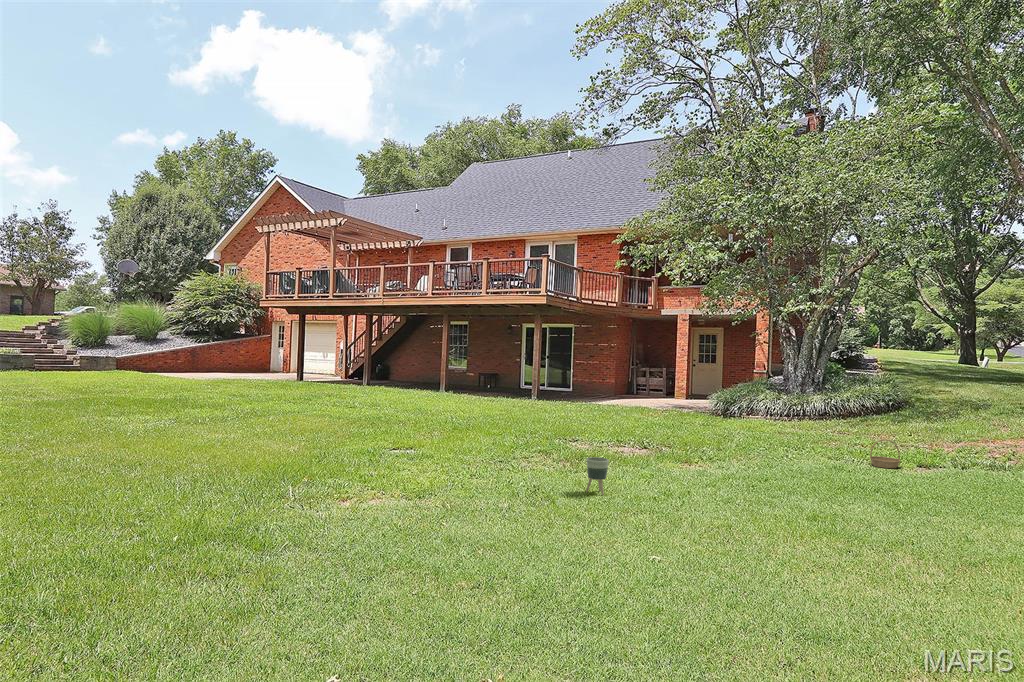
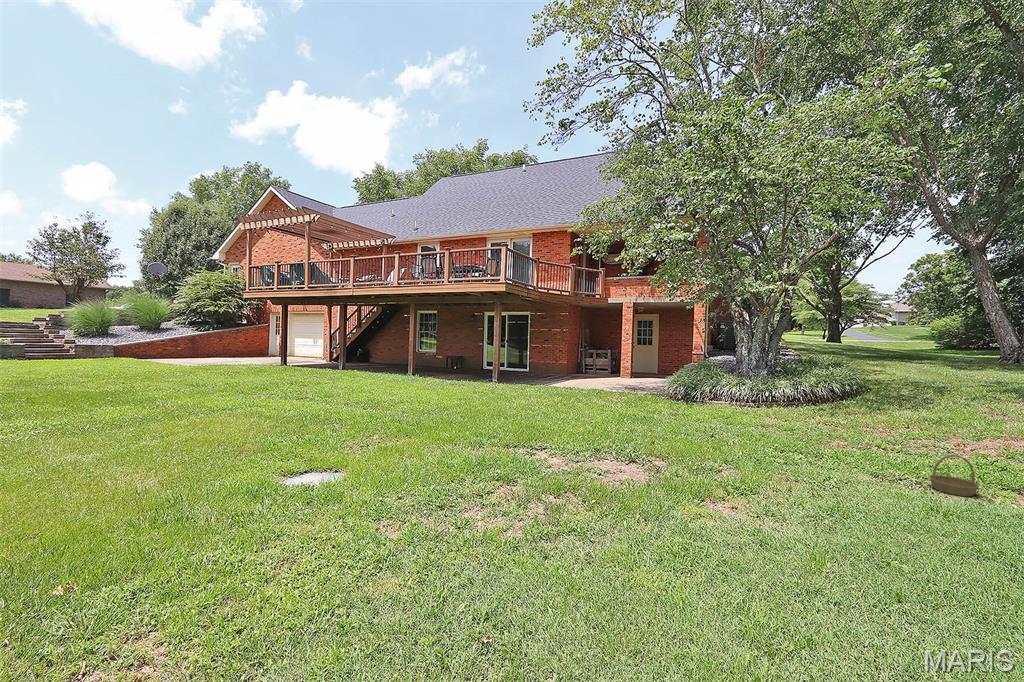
planter: present [586,457,609,495] -> none [570,563,619,657]

